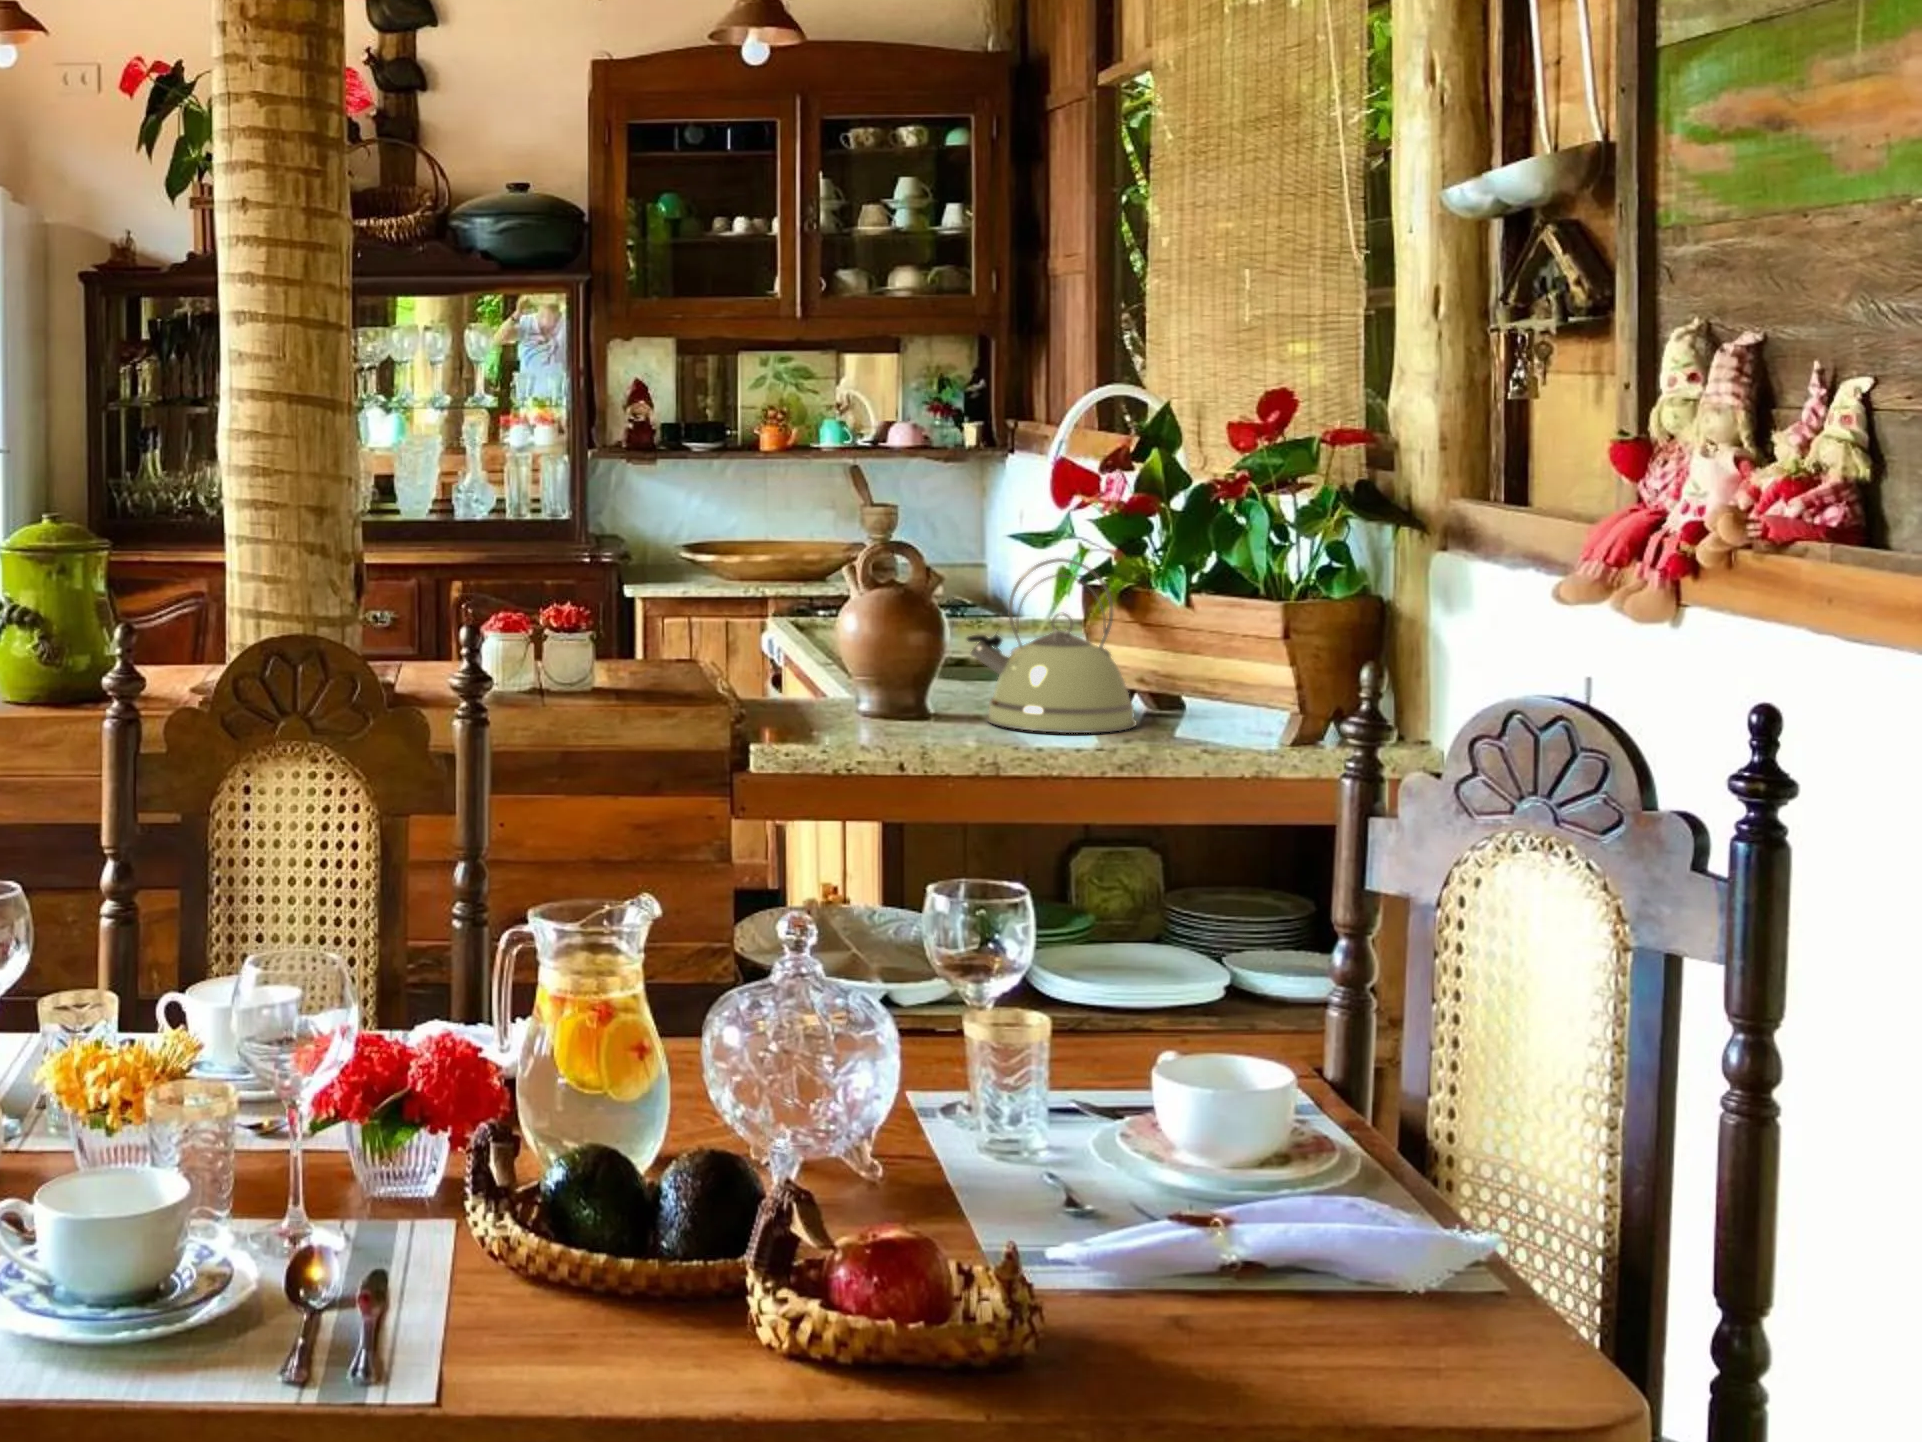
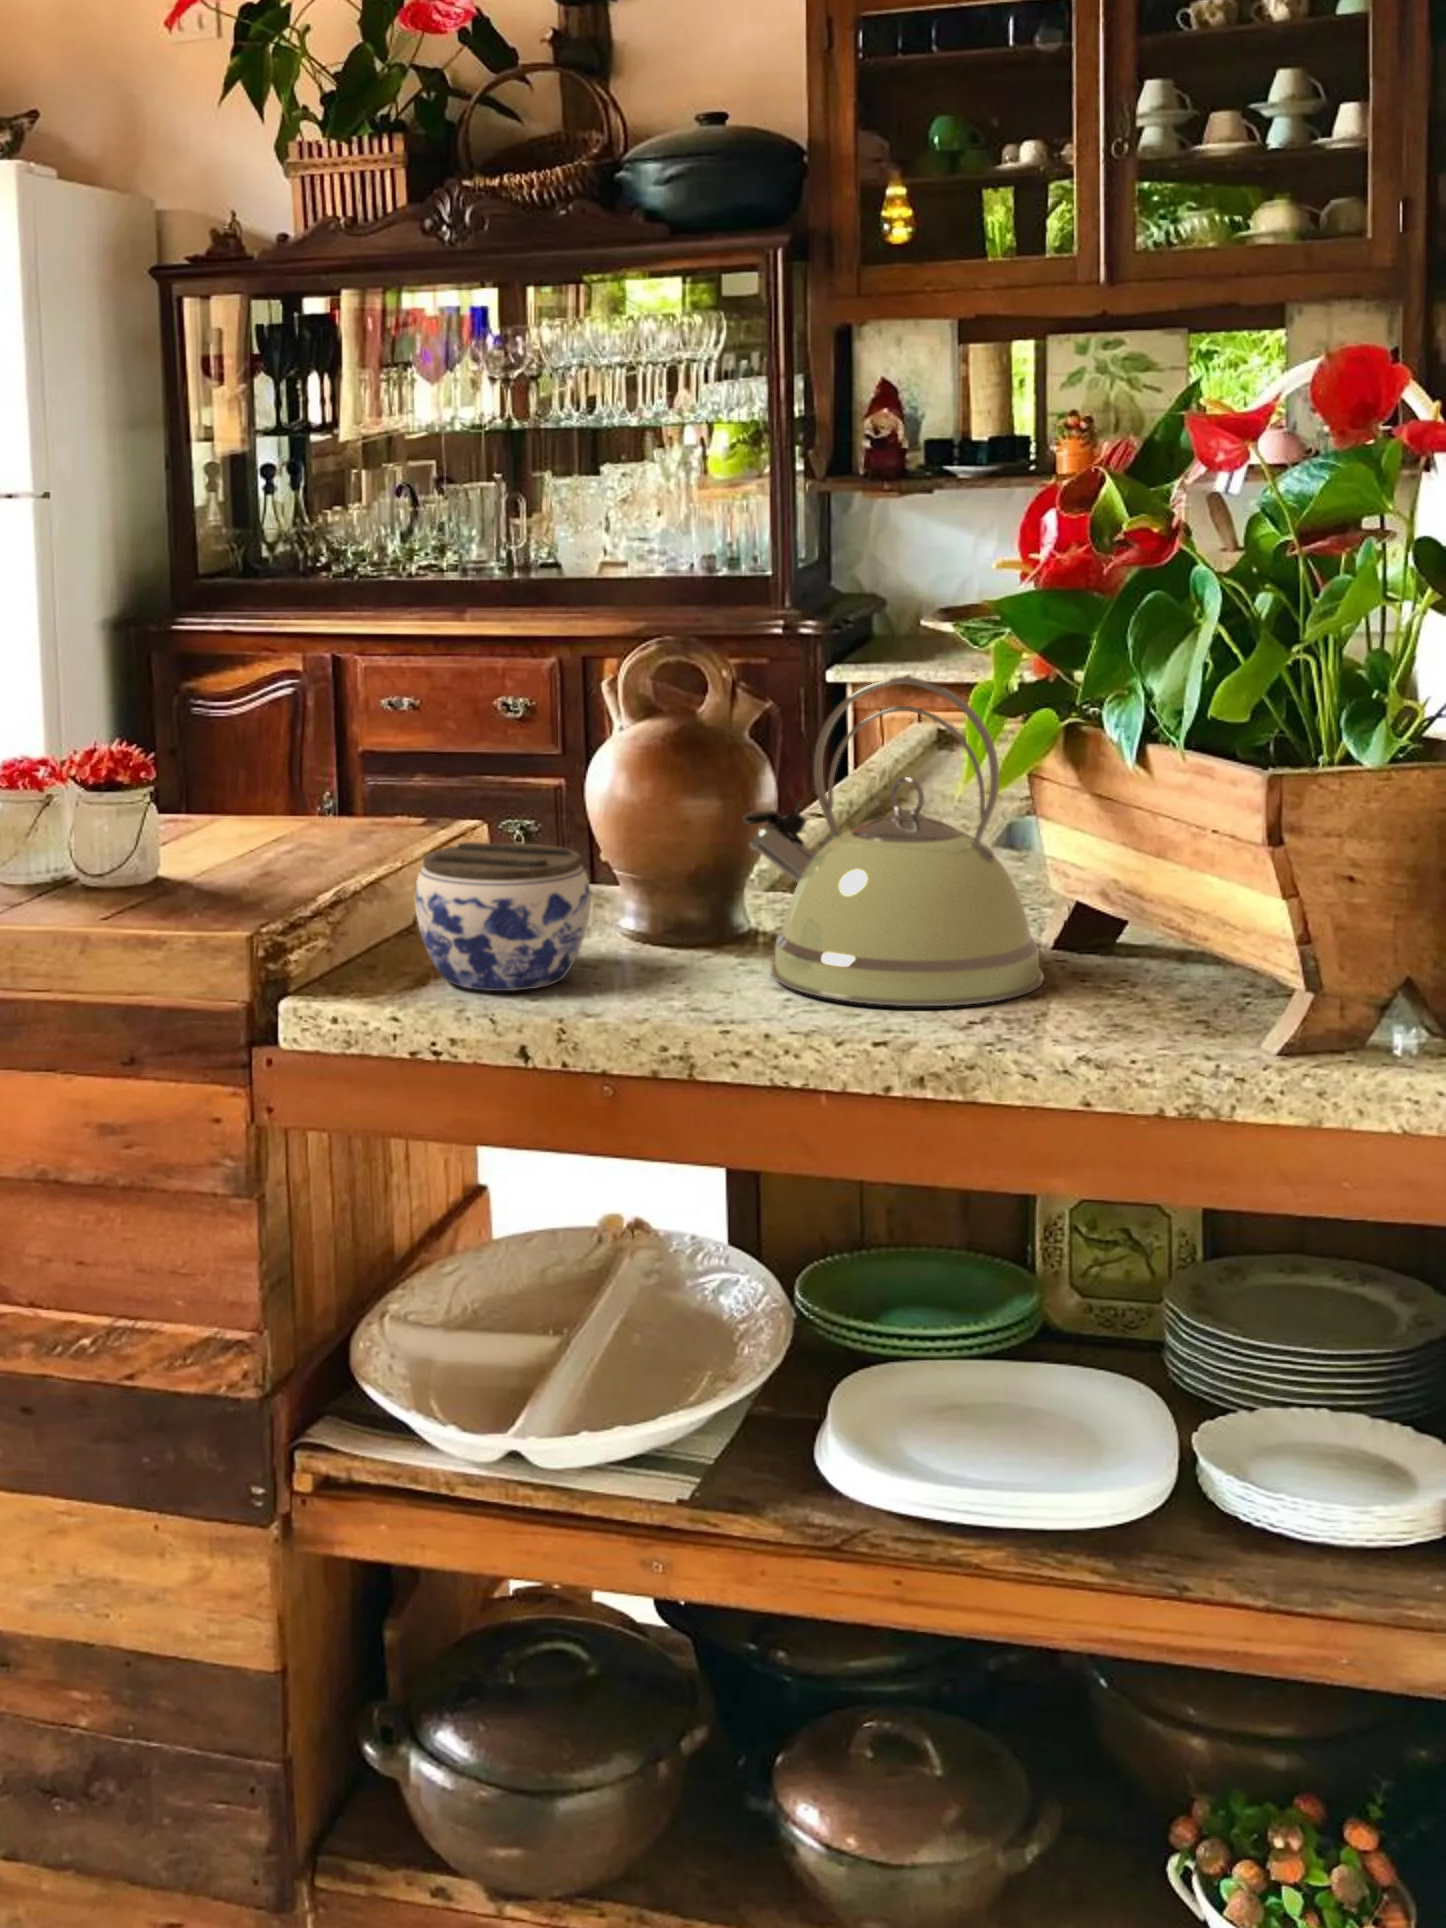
jar: none [800,657,902,738] -> present [415,842,591,991]

